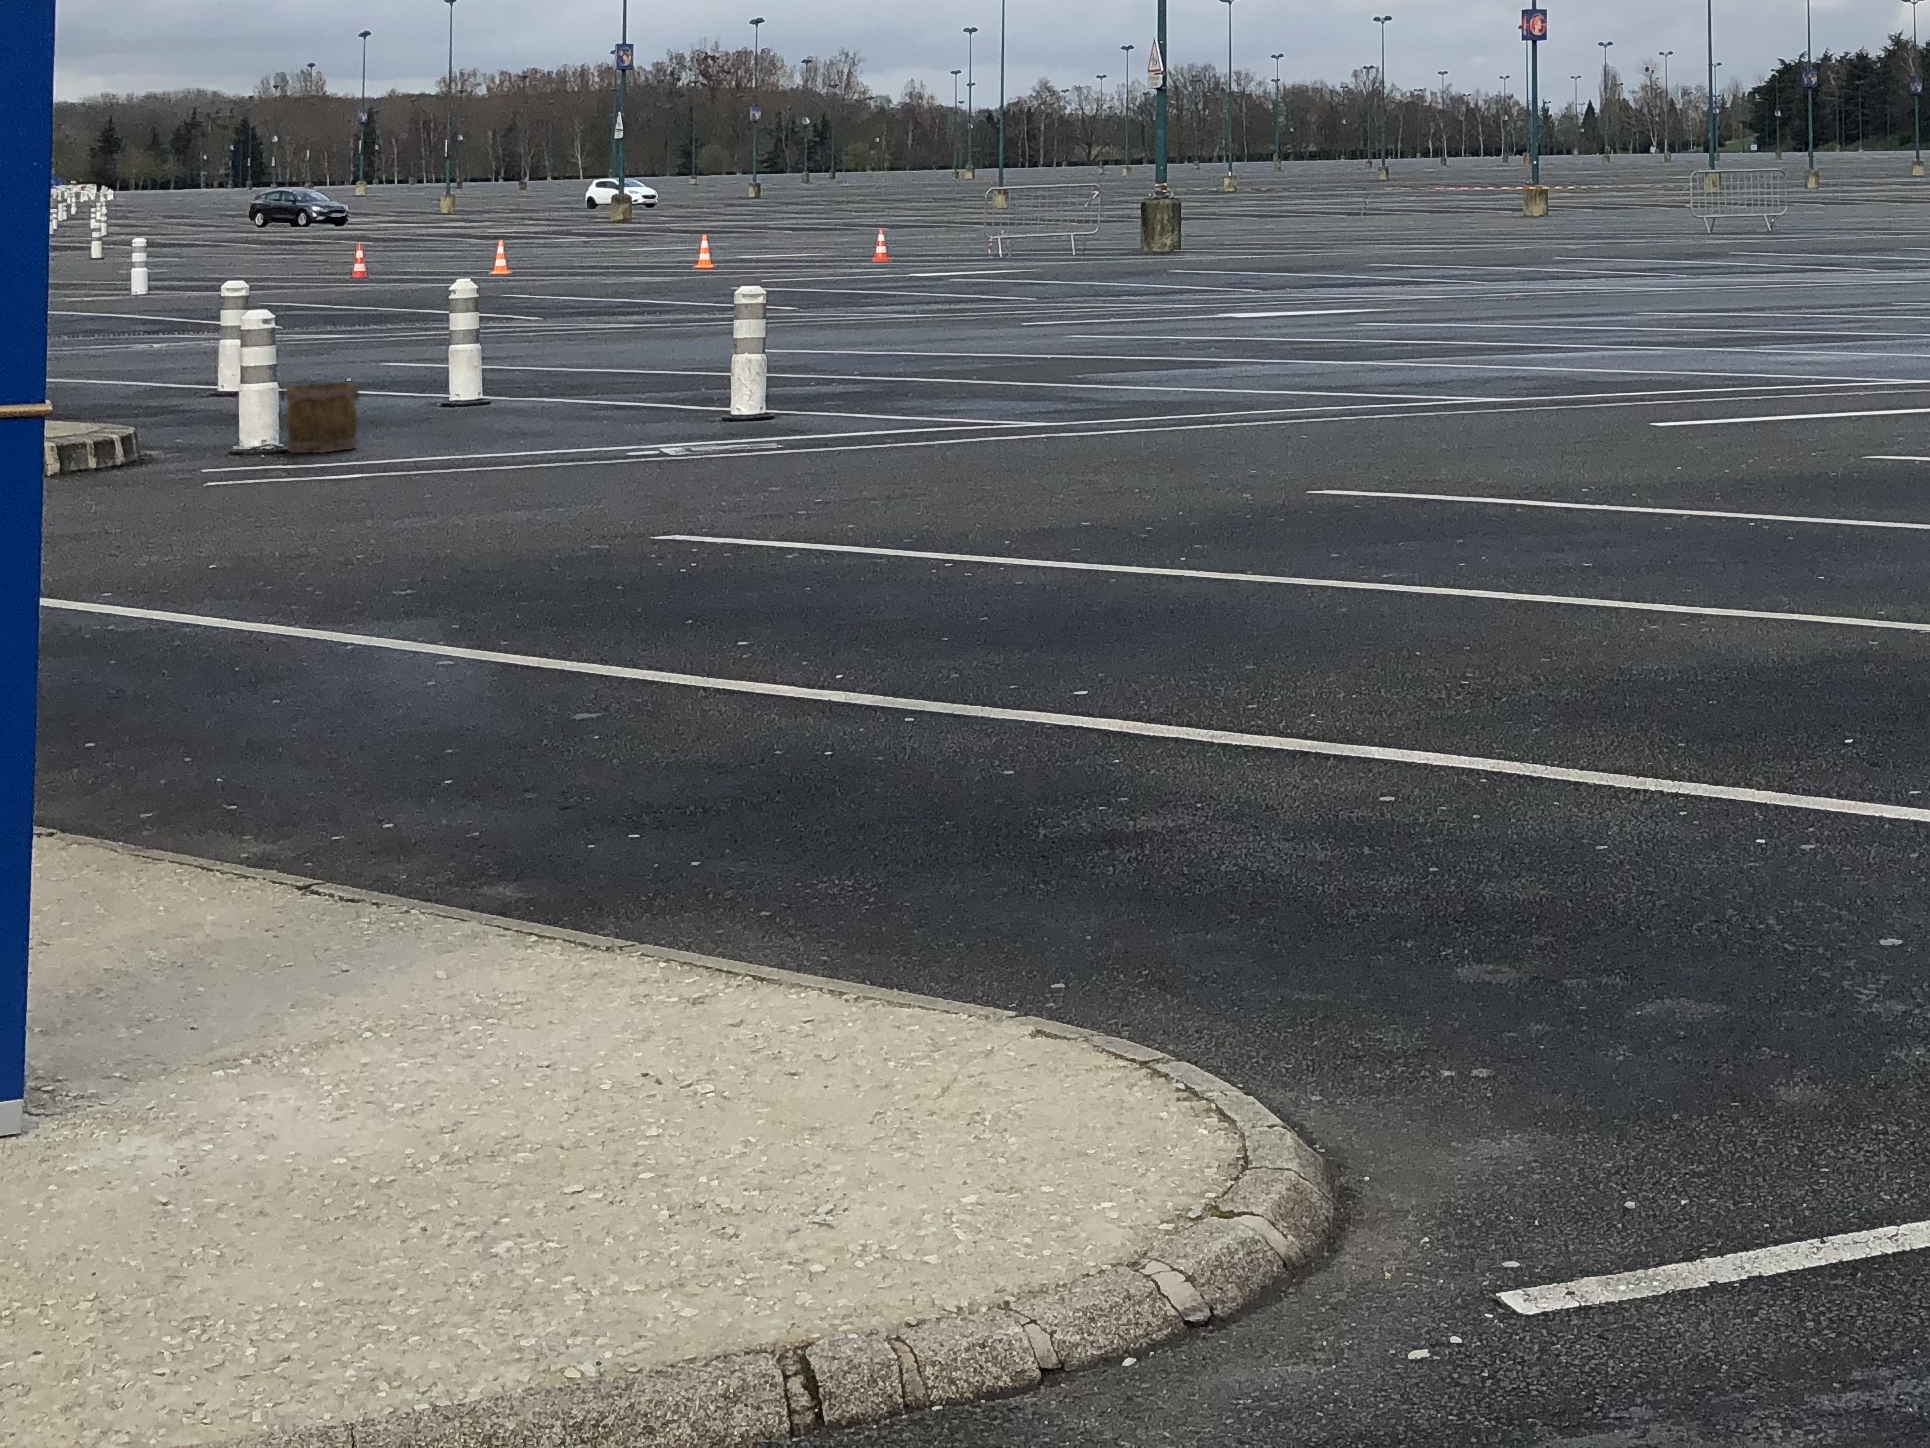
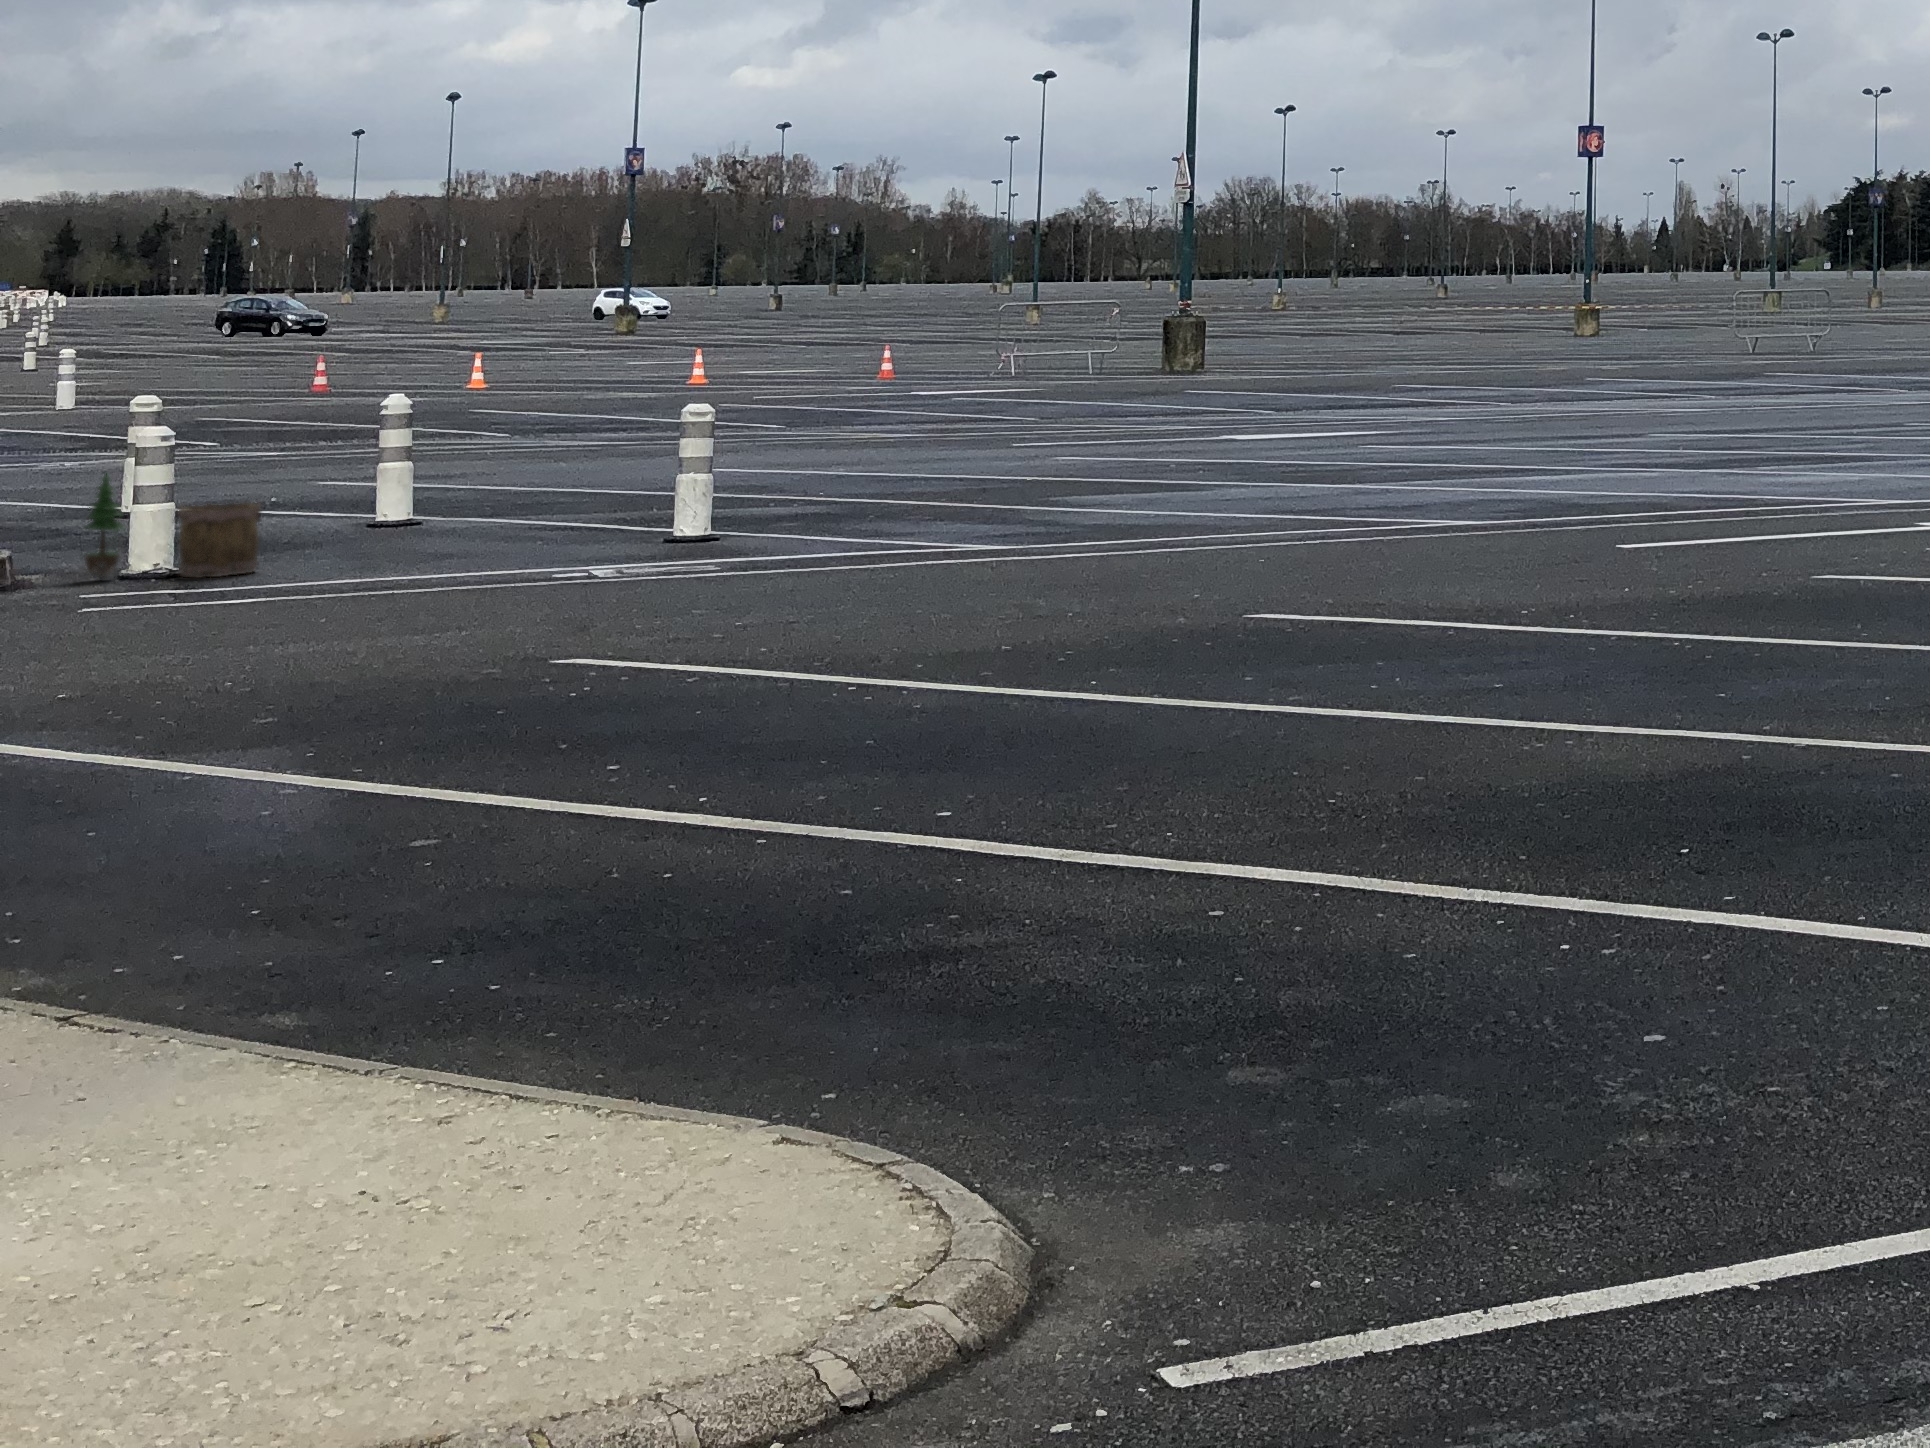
potted tree: none [200,352,239,456] -> present [85,473,126,579]

